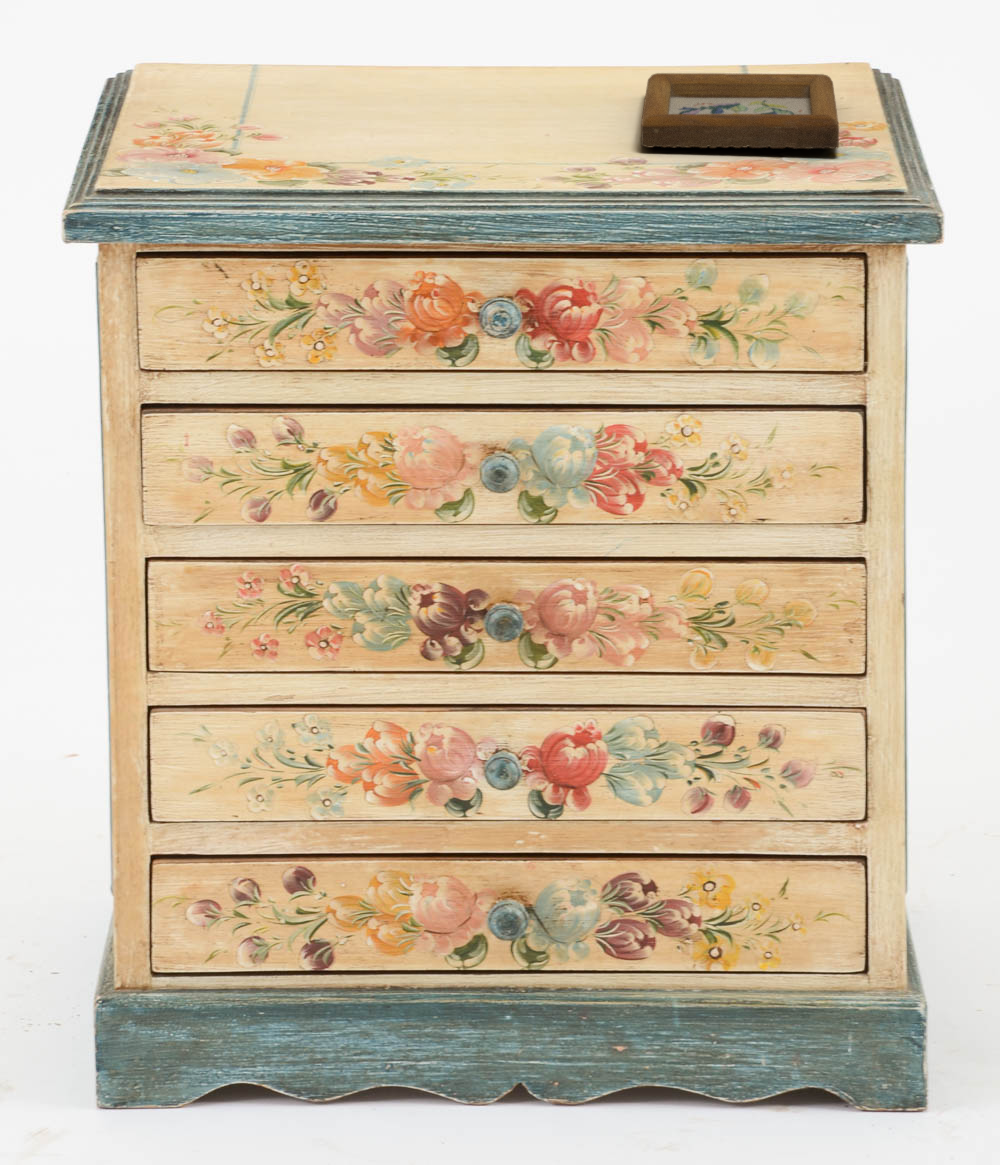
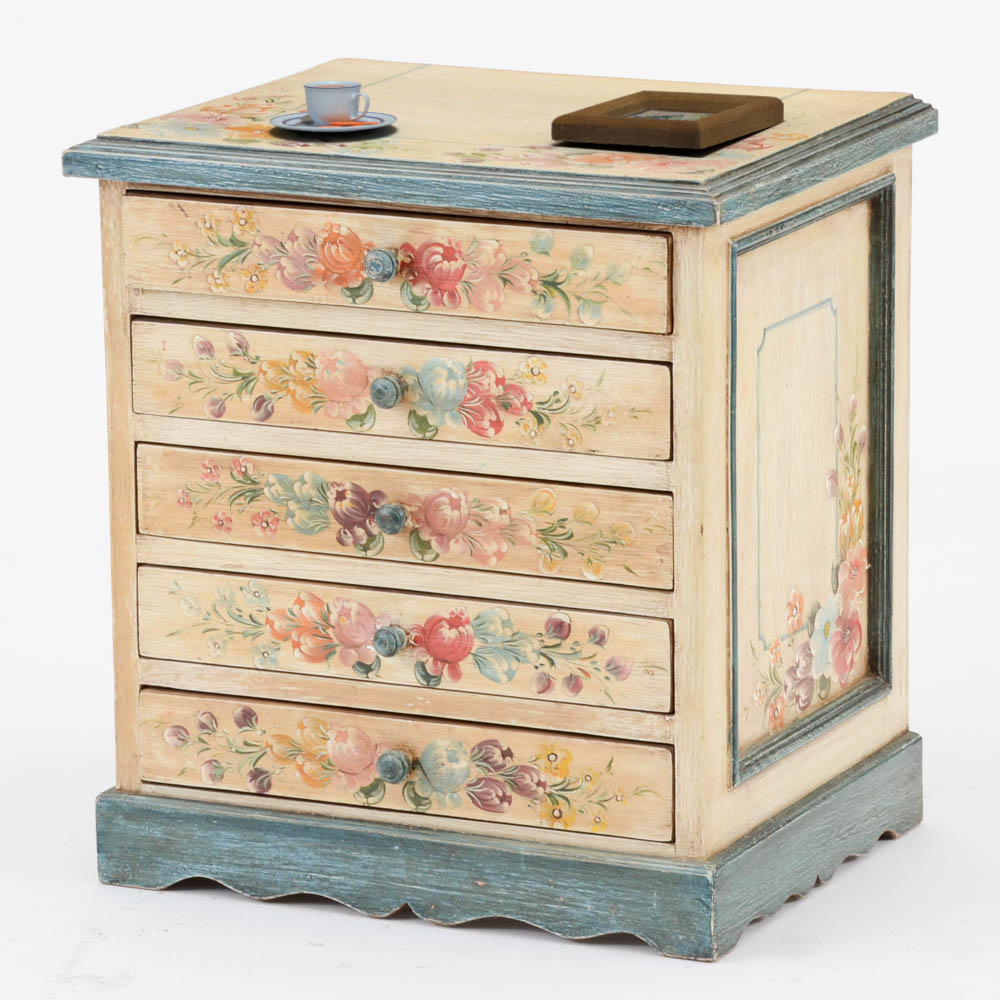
teacup: none [270,84,431,152] -> present [269,81,397,132]

